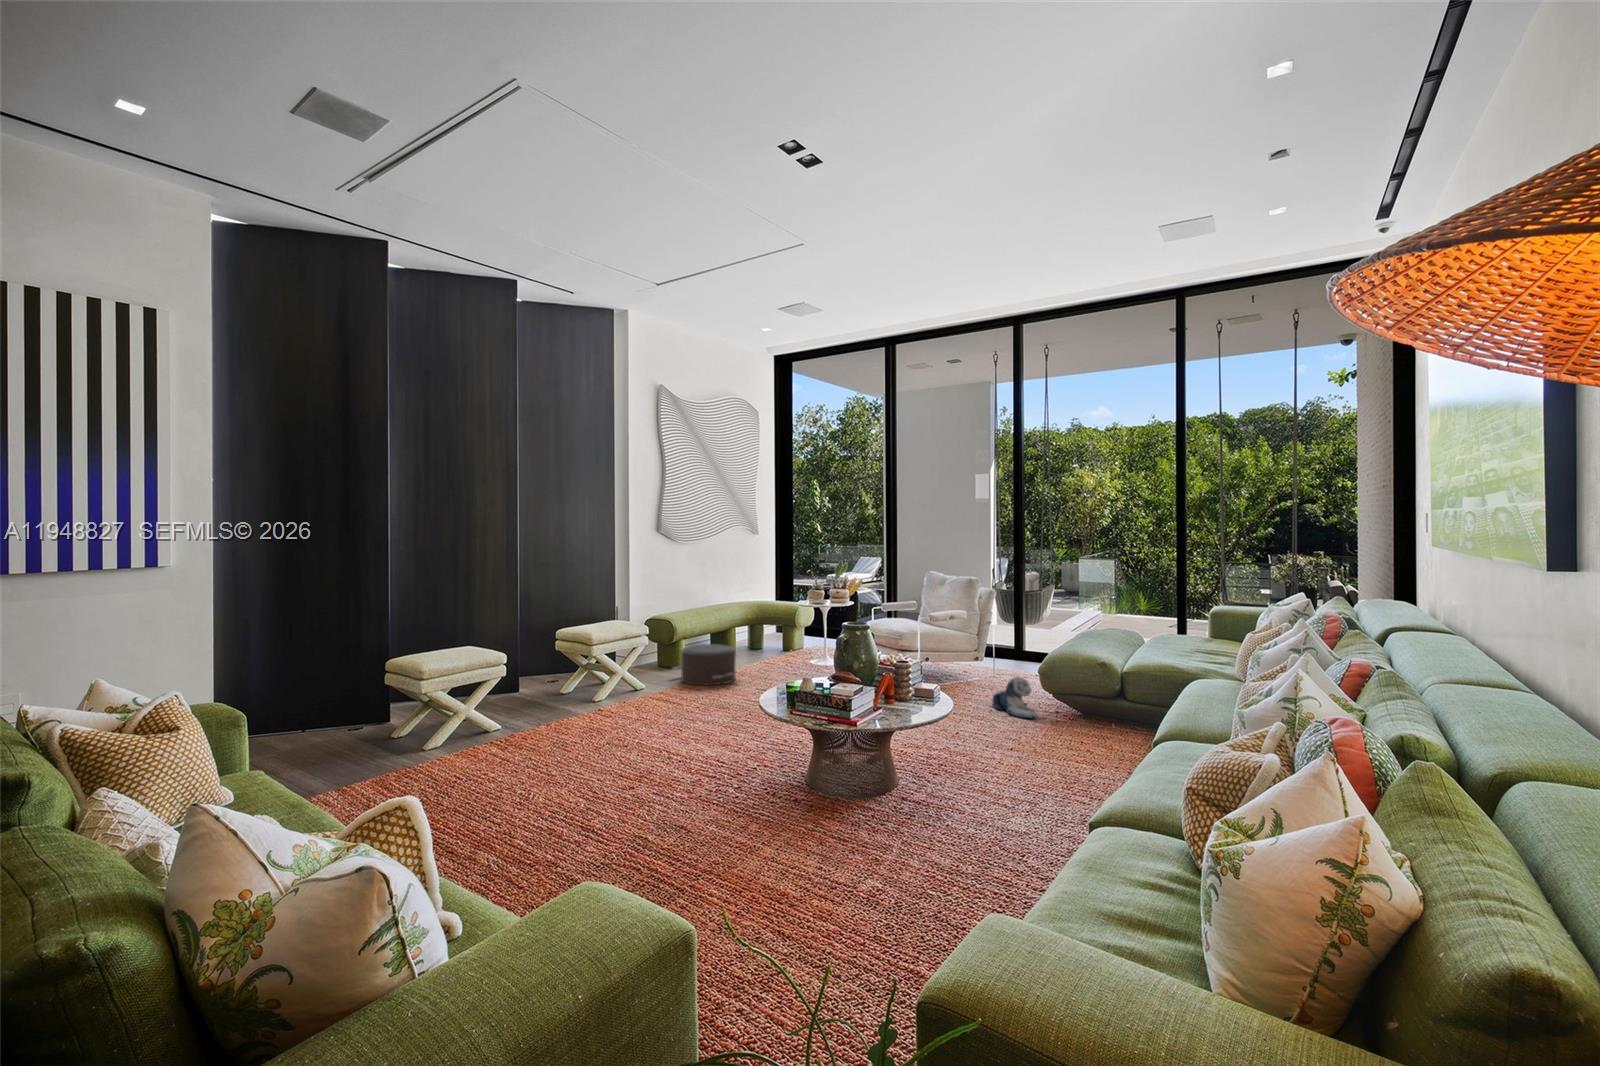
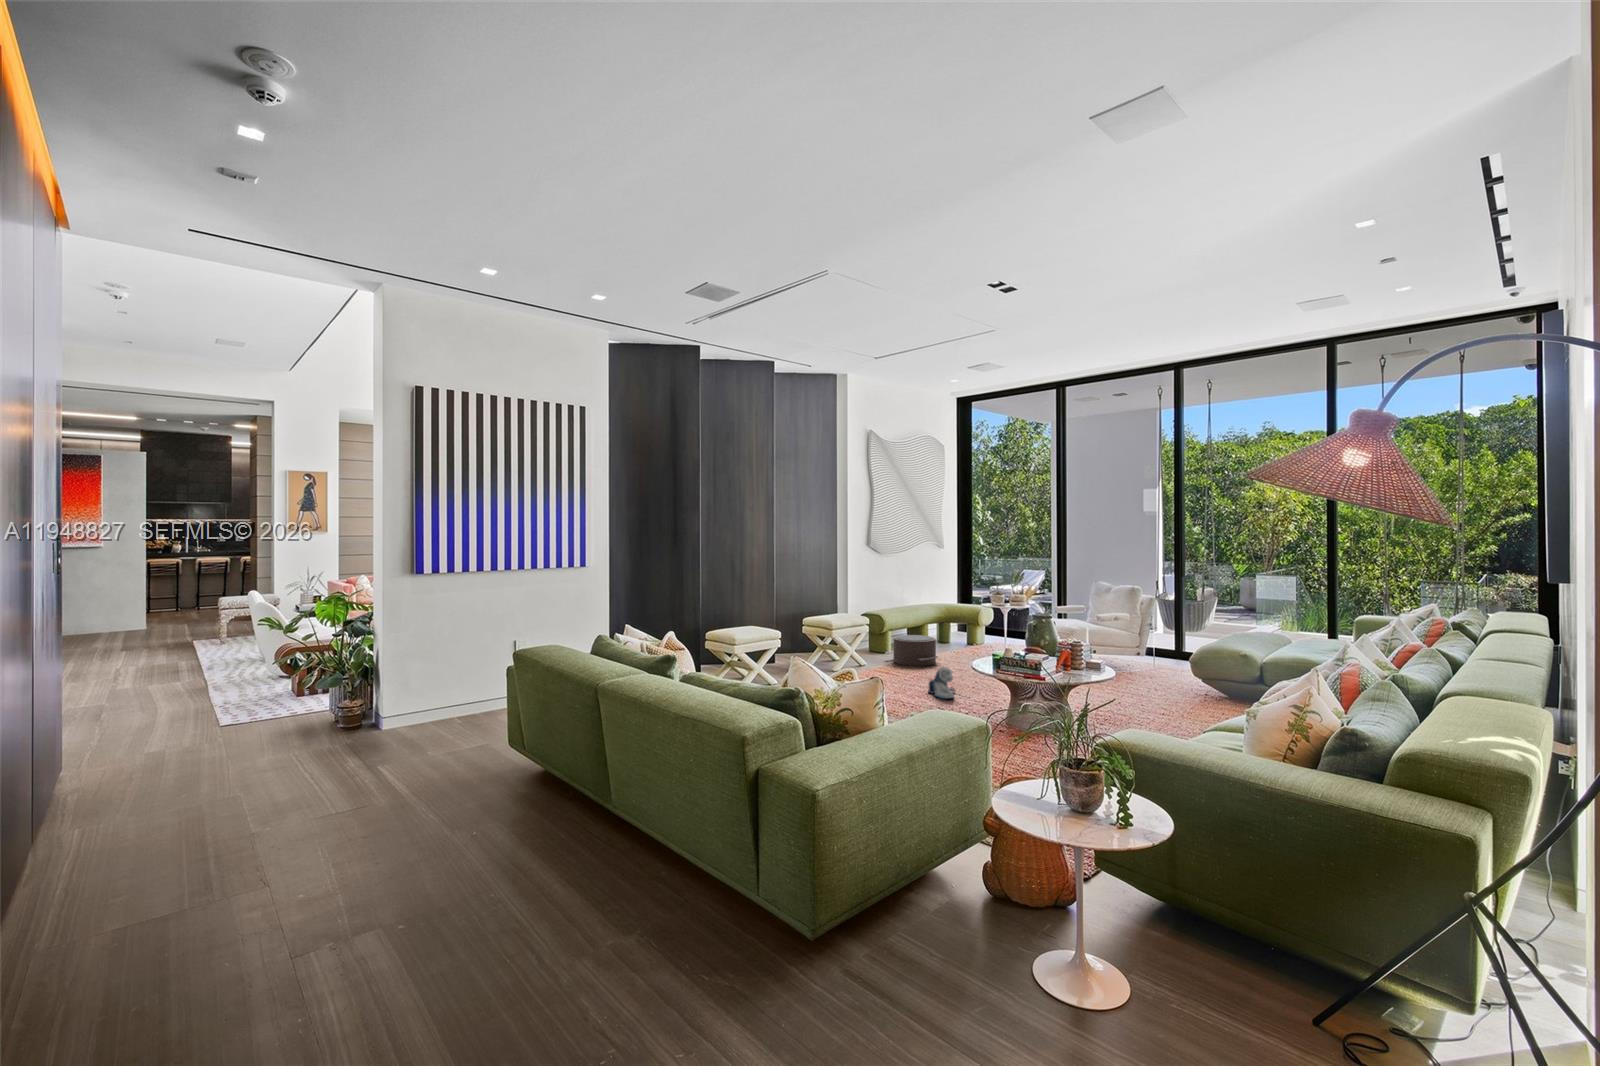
plush toy: present [992,677,1037,718] -> present [929,667,955,699]

